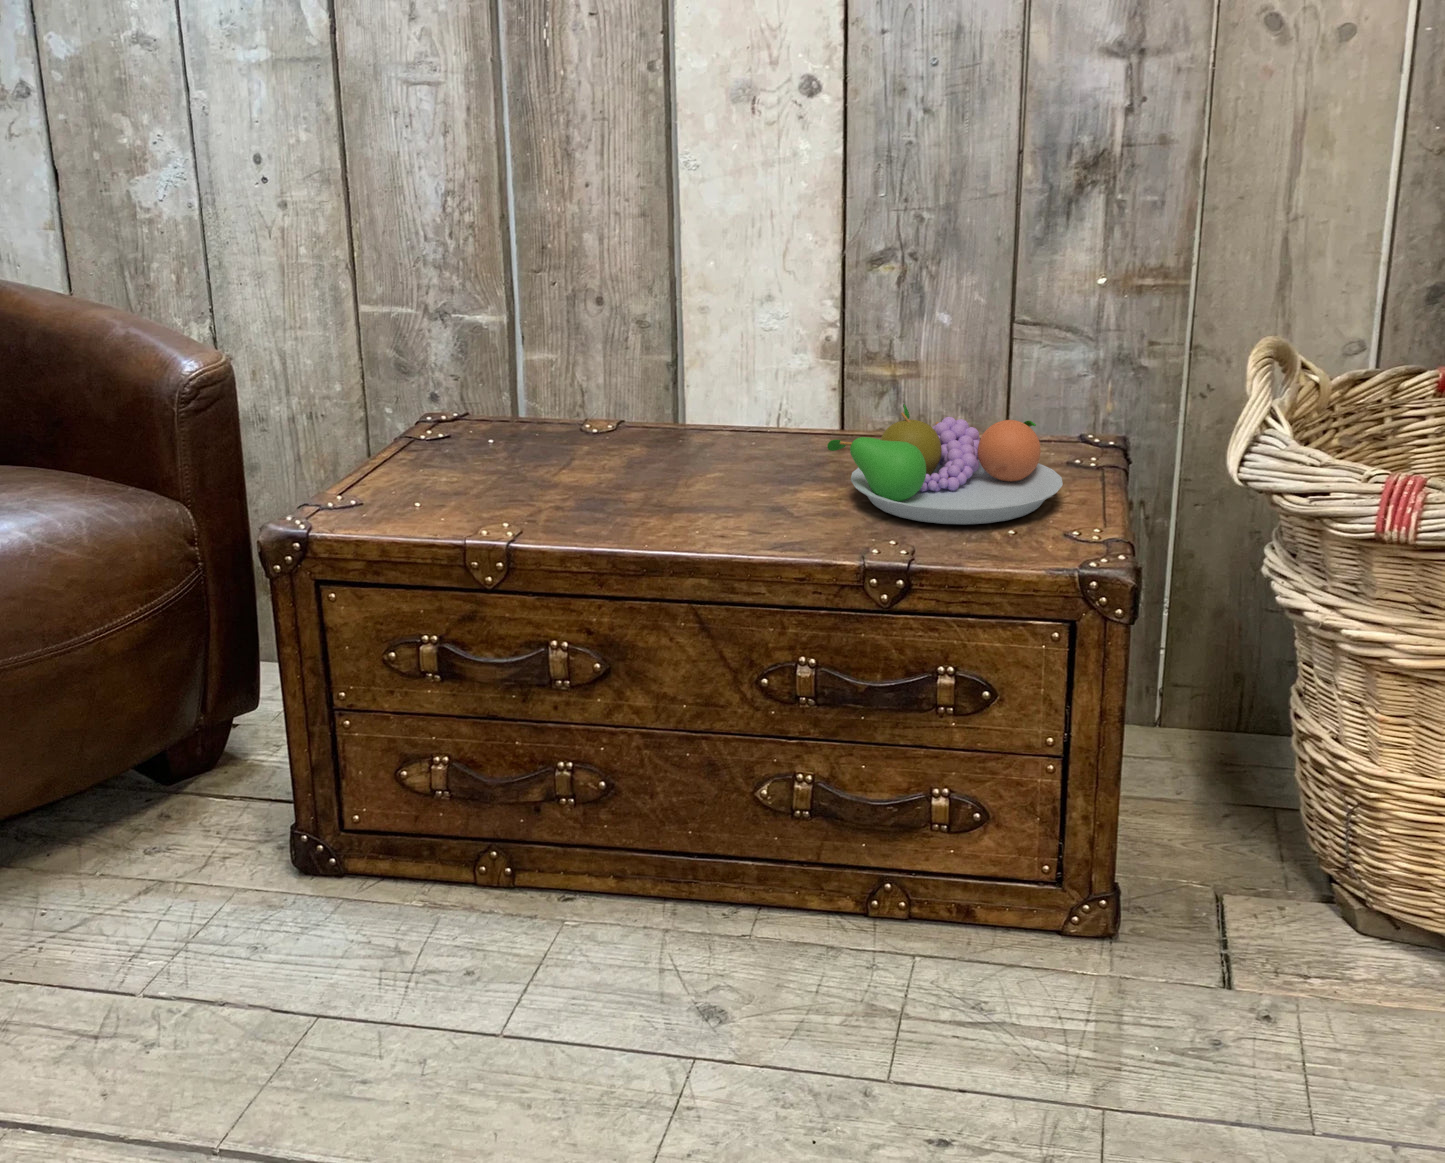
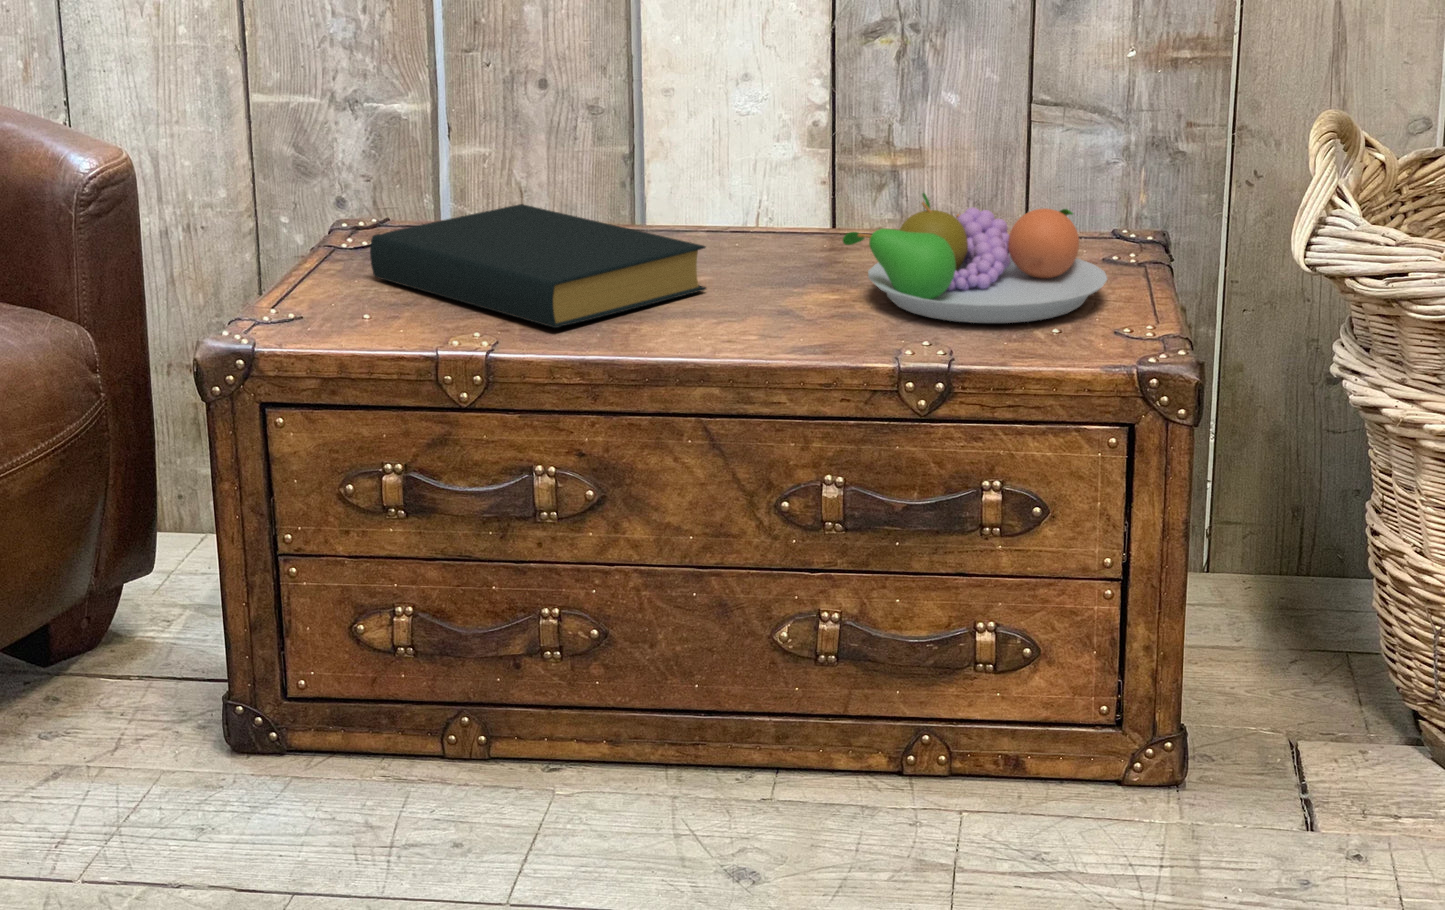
hardback book: none [431,405,713,521] -> present [370,204,706,328]

